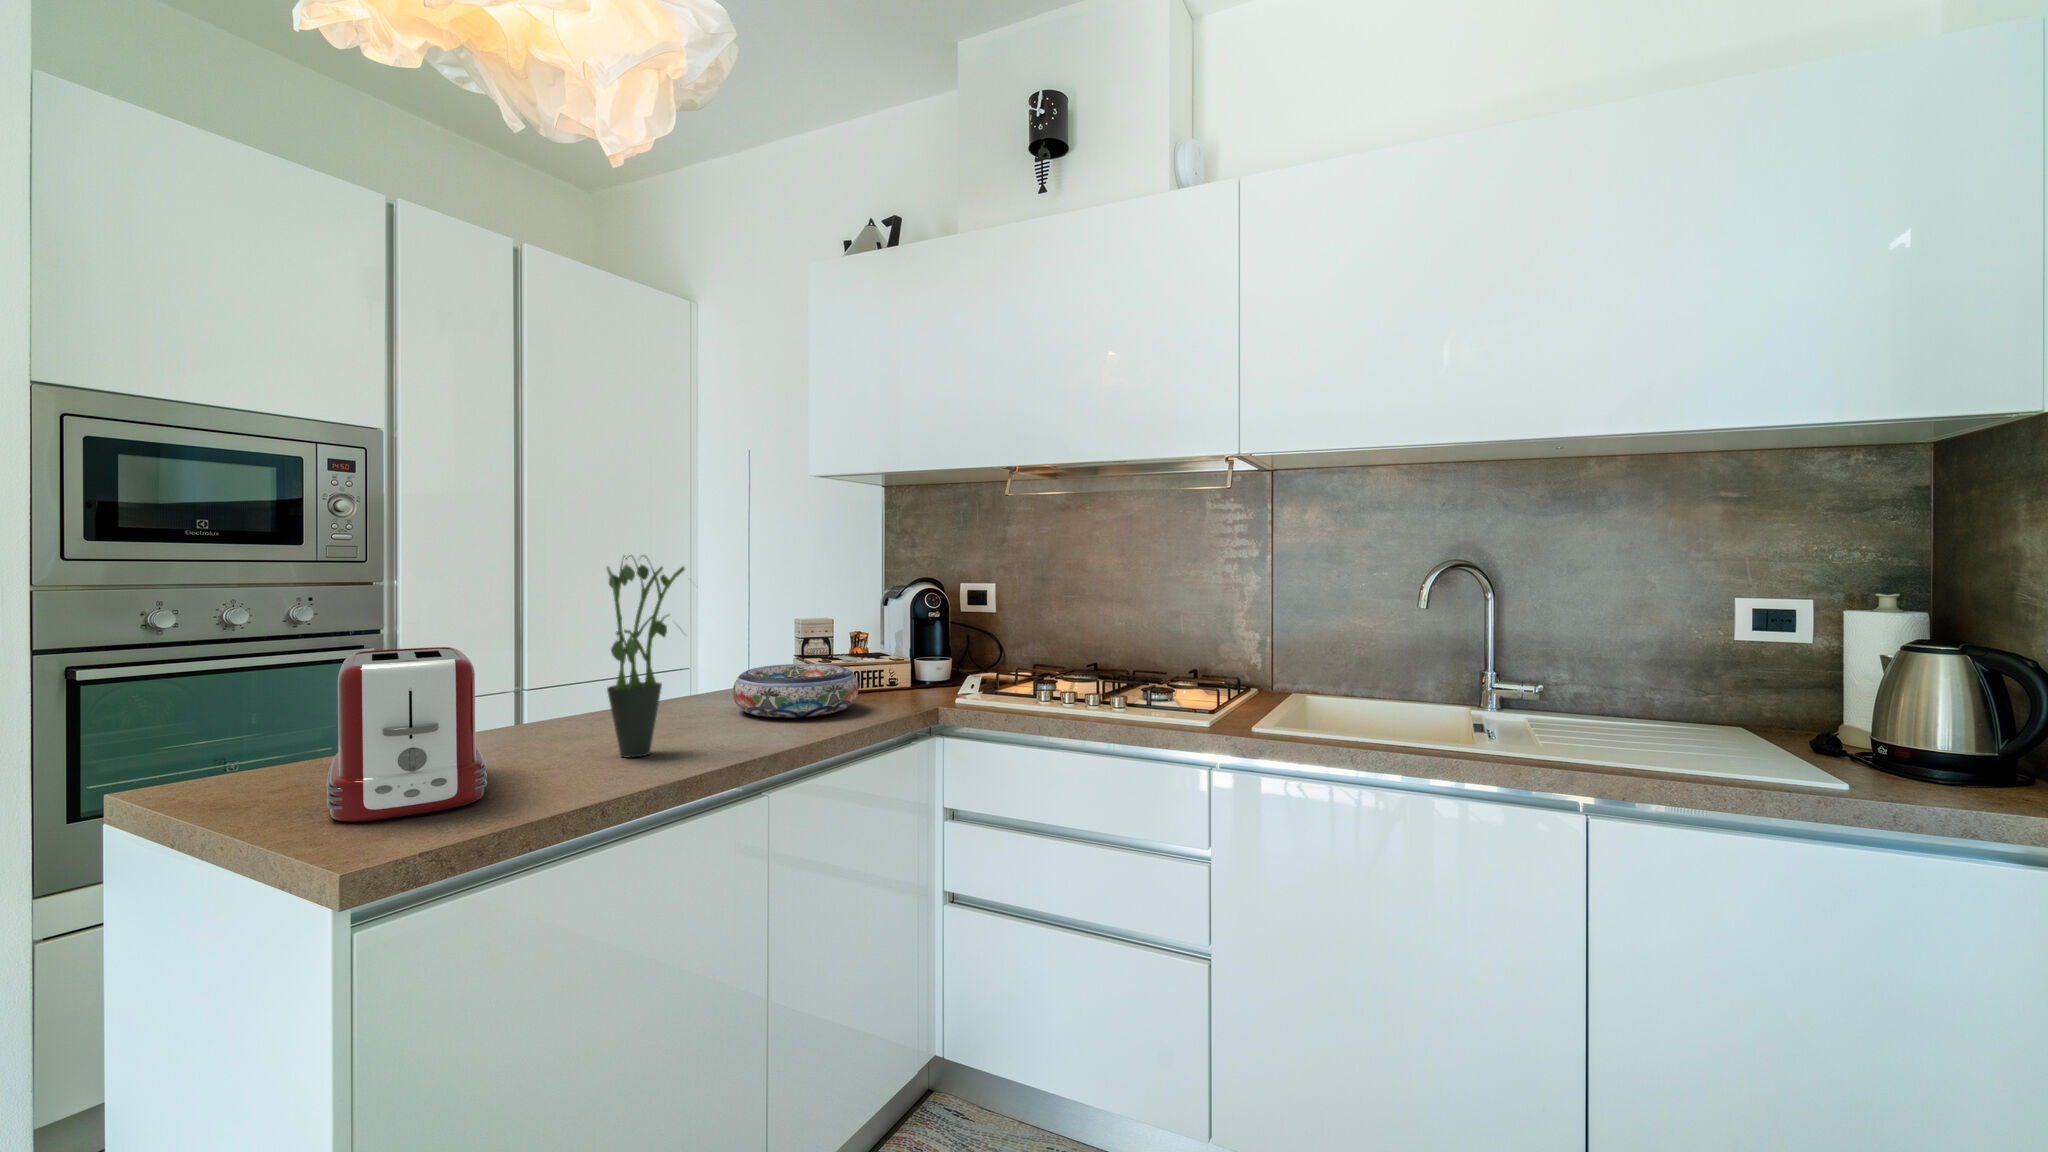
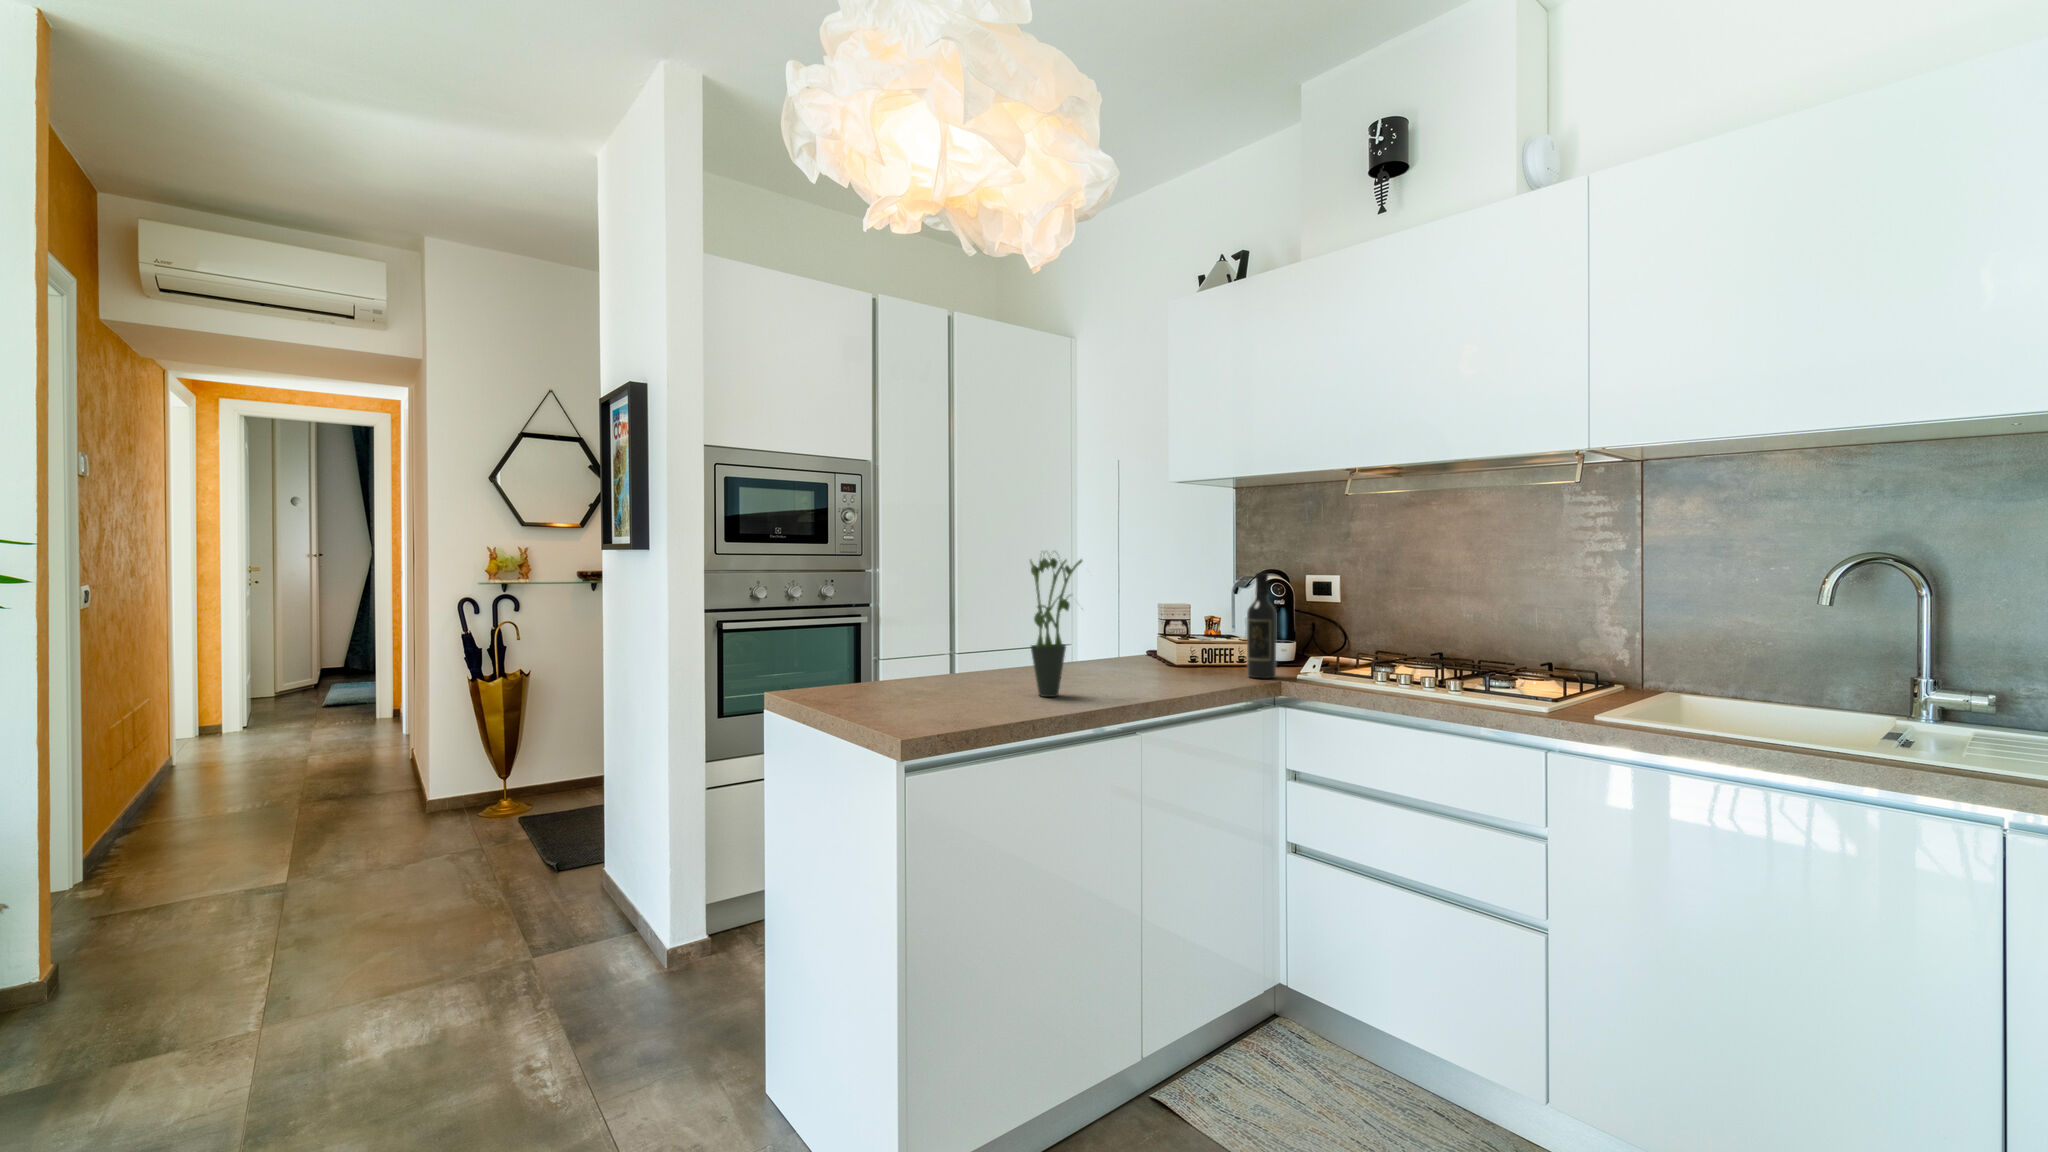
wine bottle: none [900,582,933,705] -> present [1247,573,1276,679]
toaster: present [327,647,487,821] -> none [878,613,966,716]
bowl: present [733,664,859,718] -> none [1111,639,1211,681]

